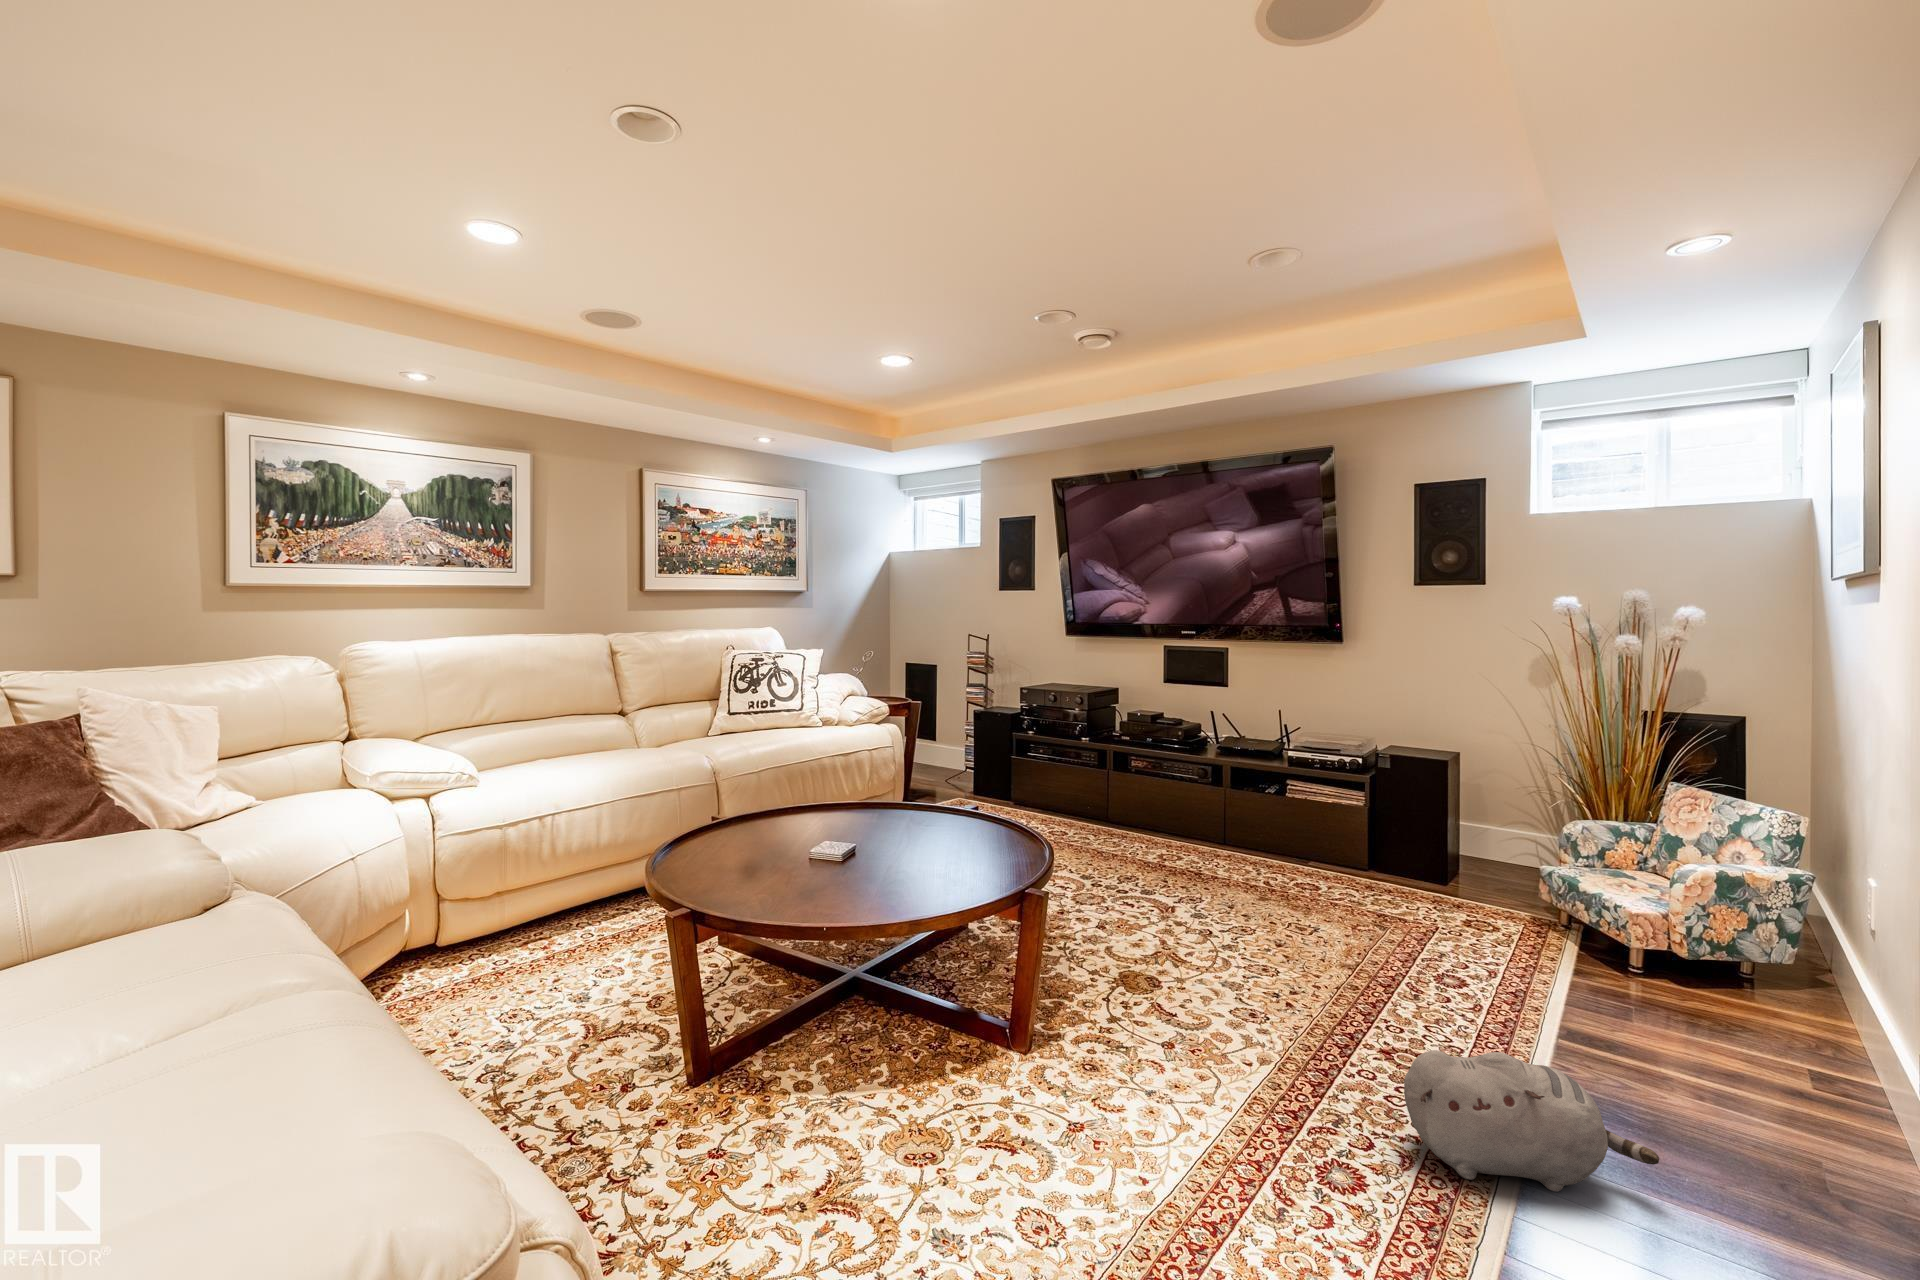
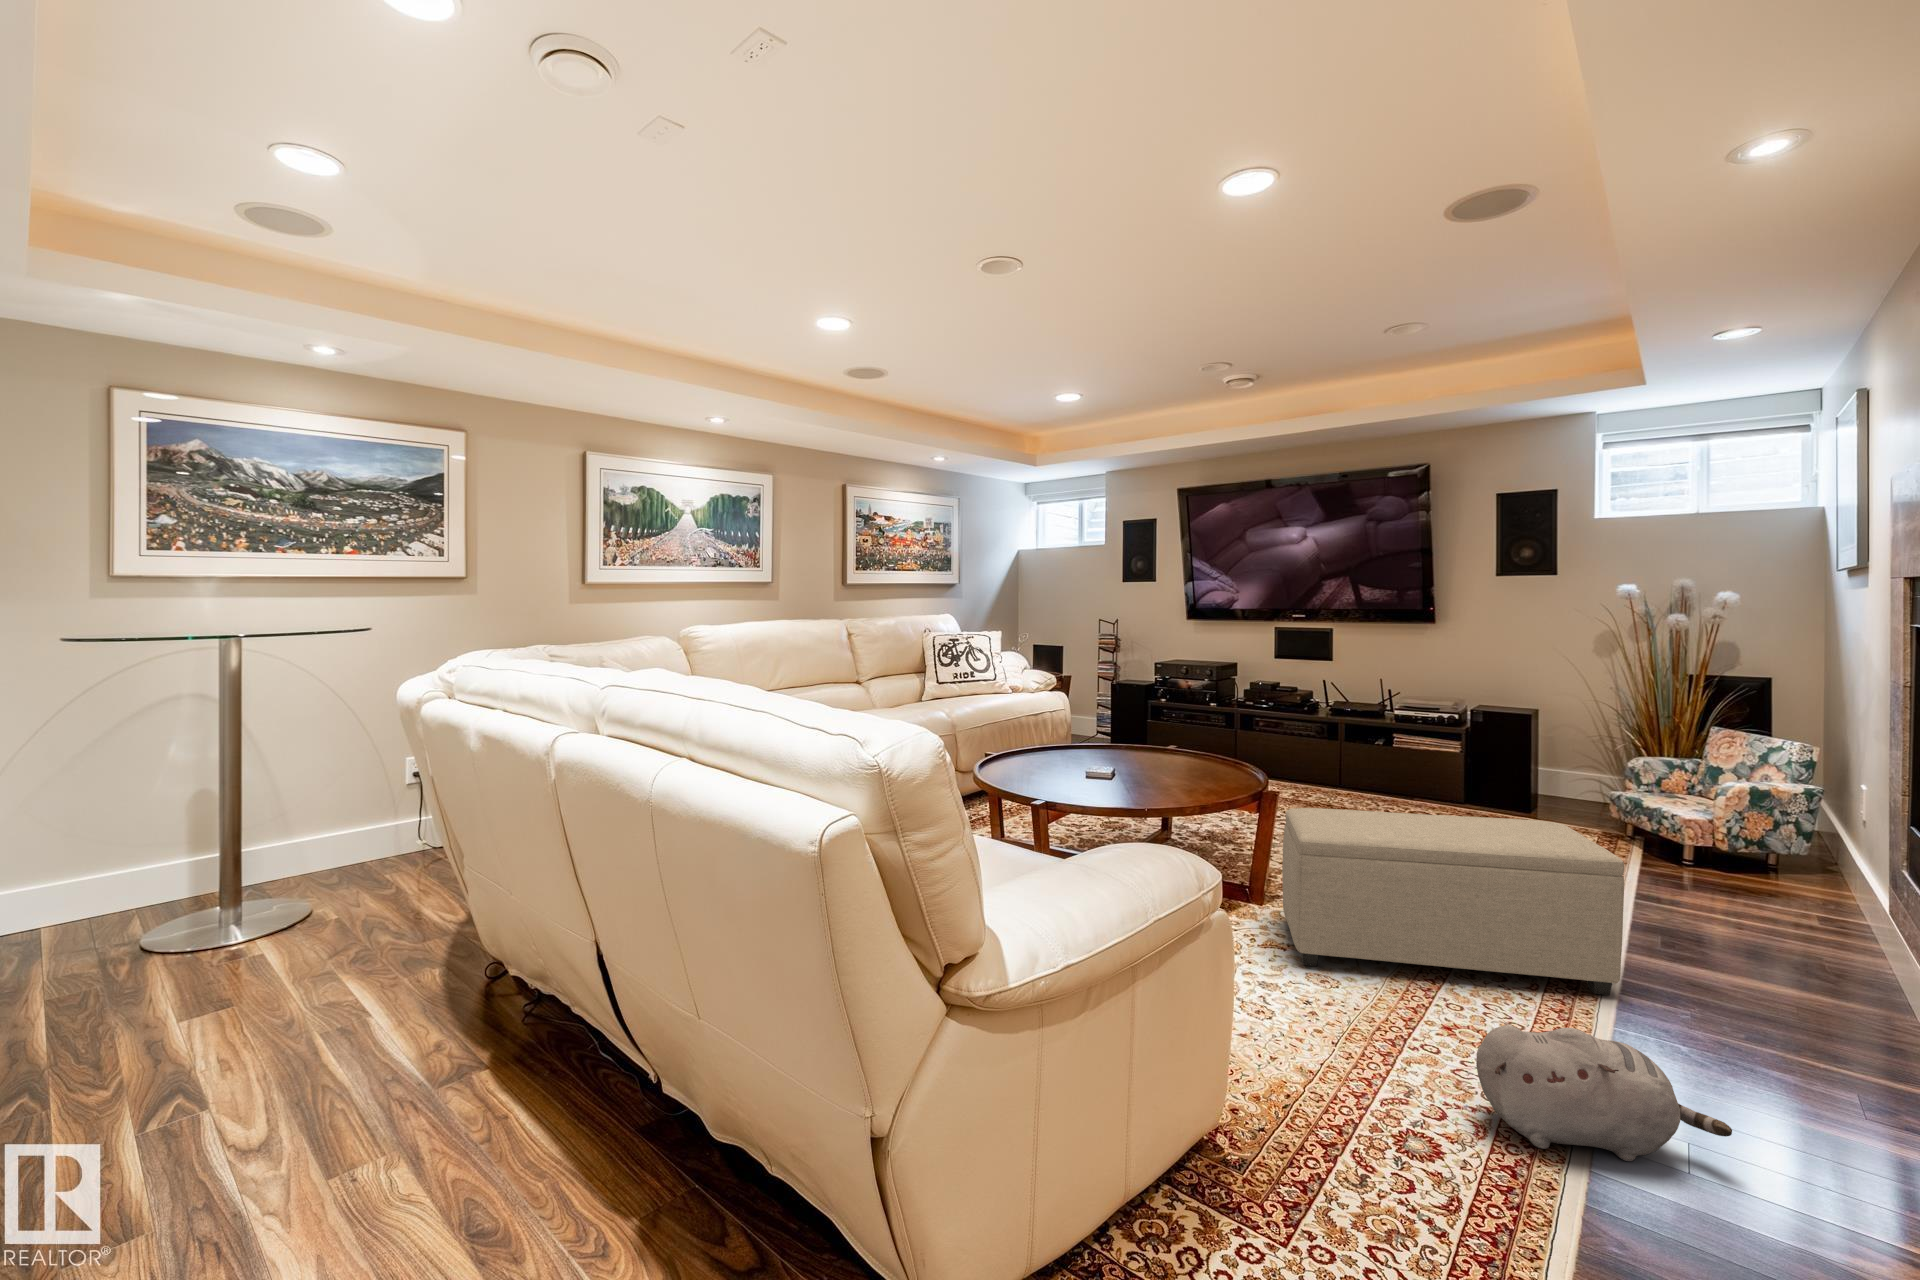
ottoman: none [1227,823,1567,1016] -> present [1282,808,1624,995]

